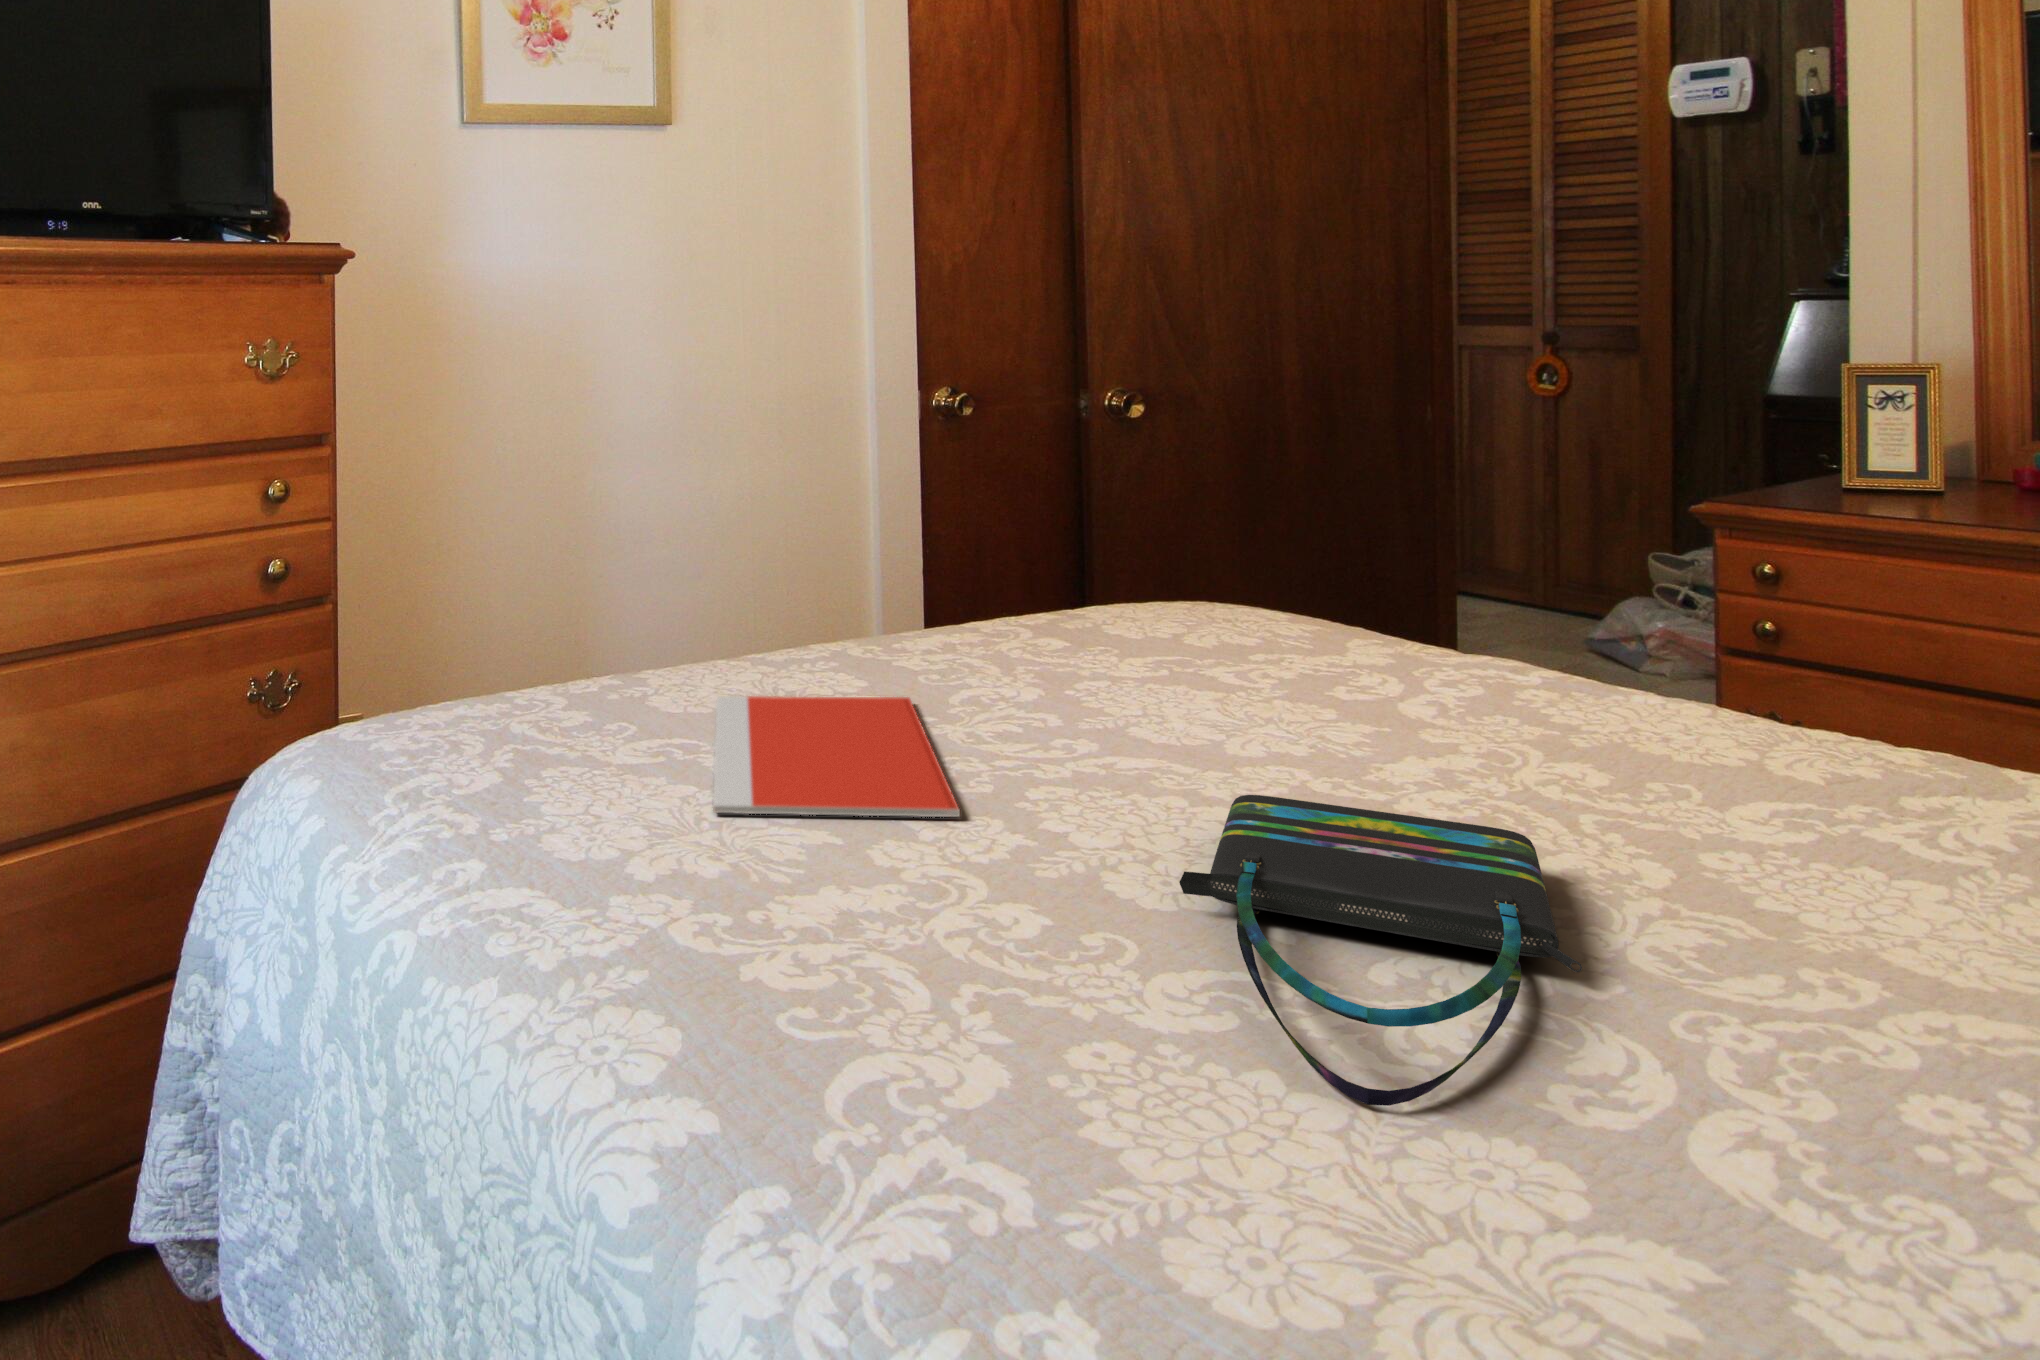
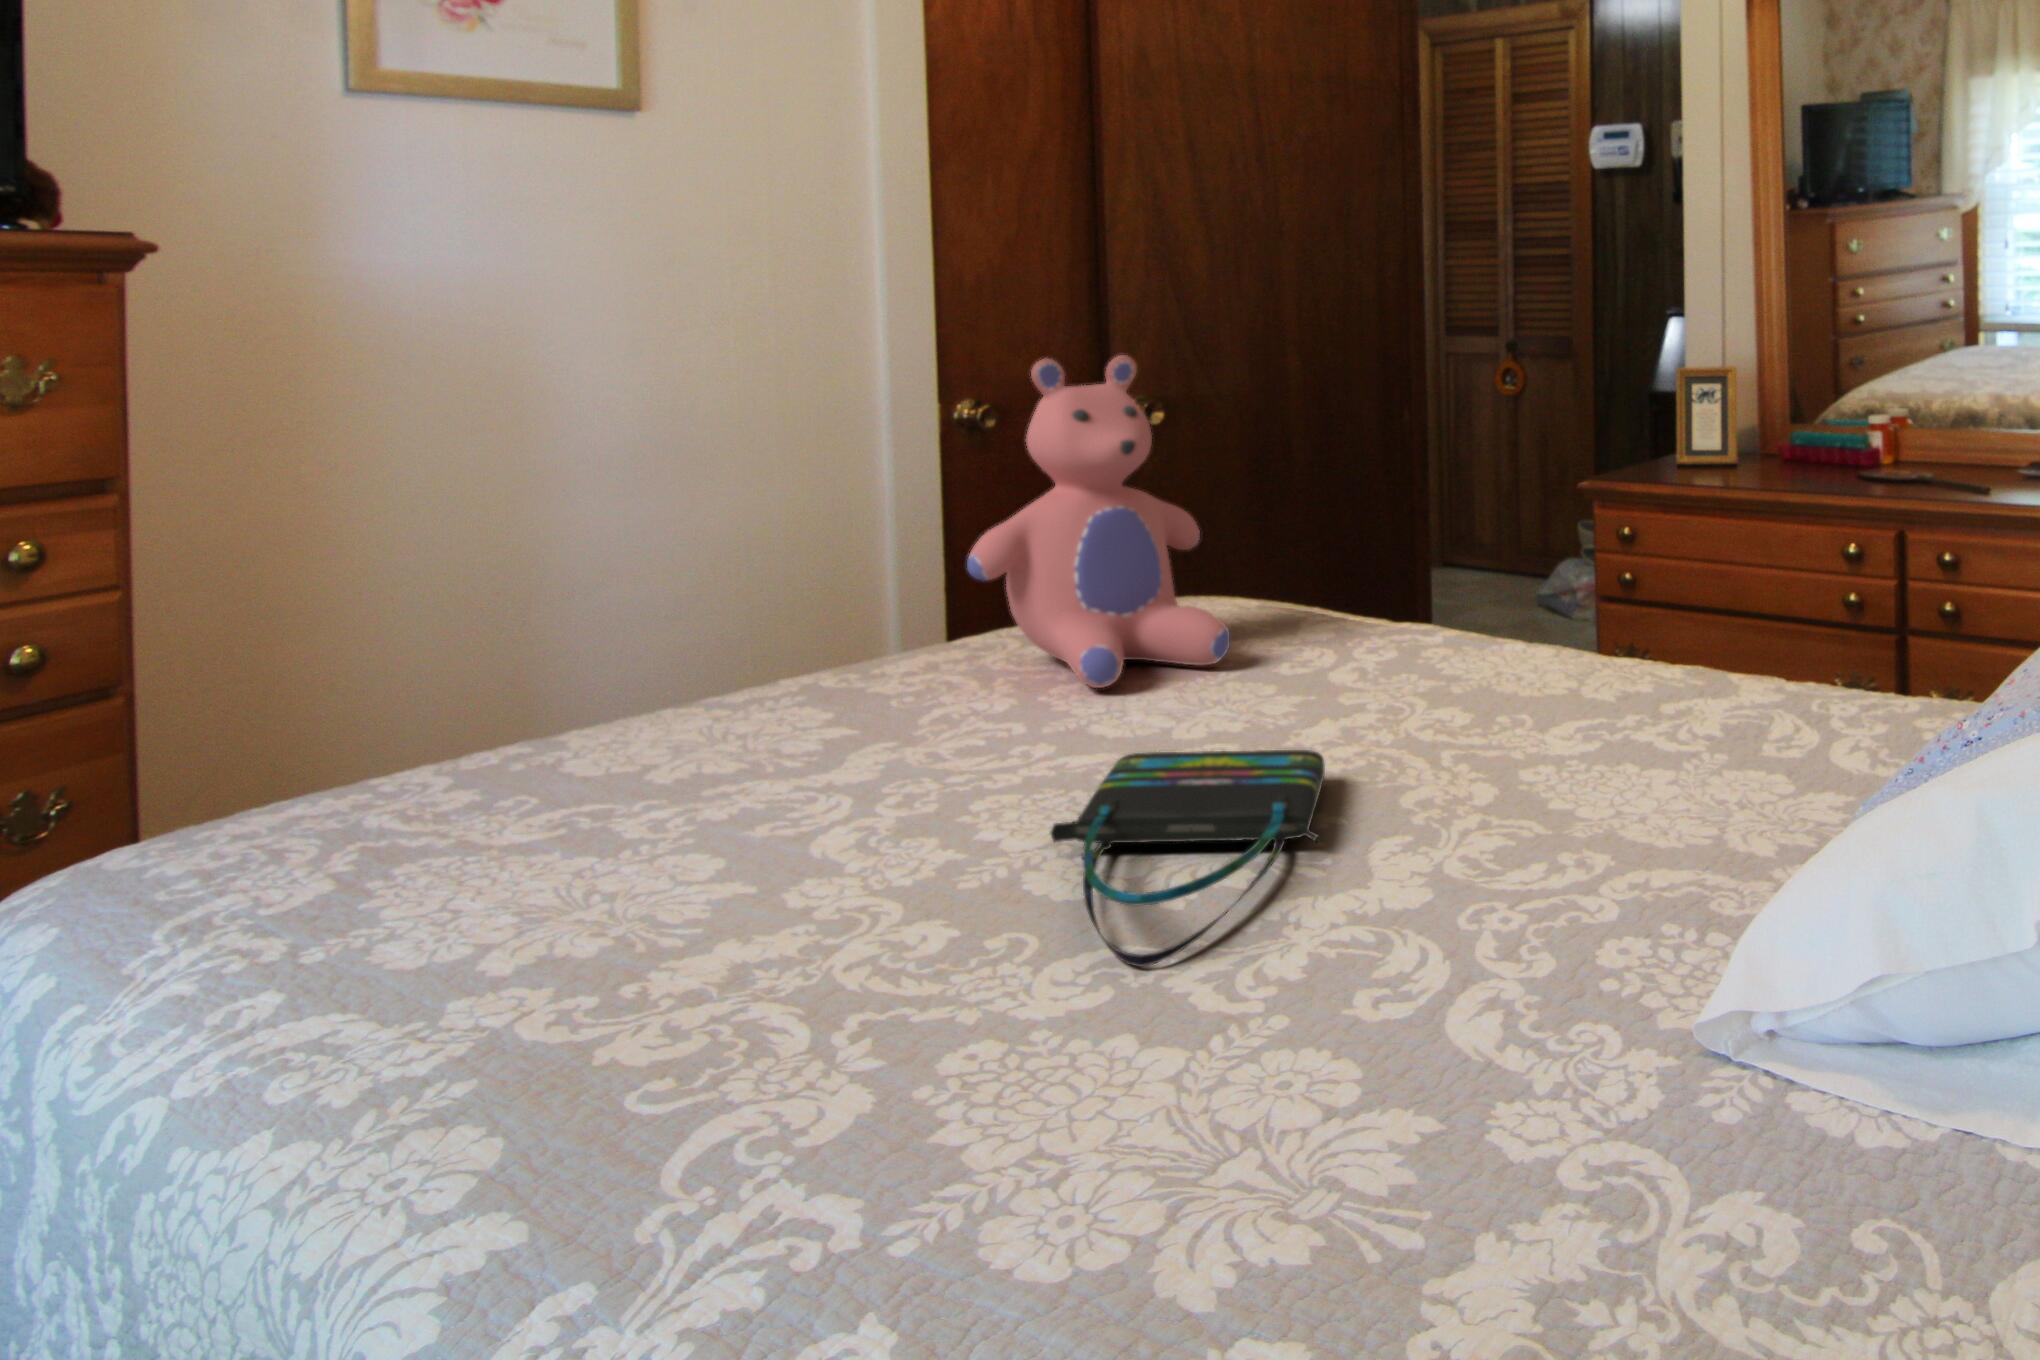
teddy bear: none [1008,328,1322,703] -> present [967,355,1230,688]
notebook: present [713,696,960,817] -> none [620,714,881,854]

